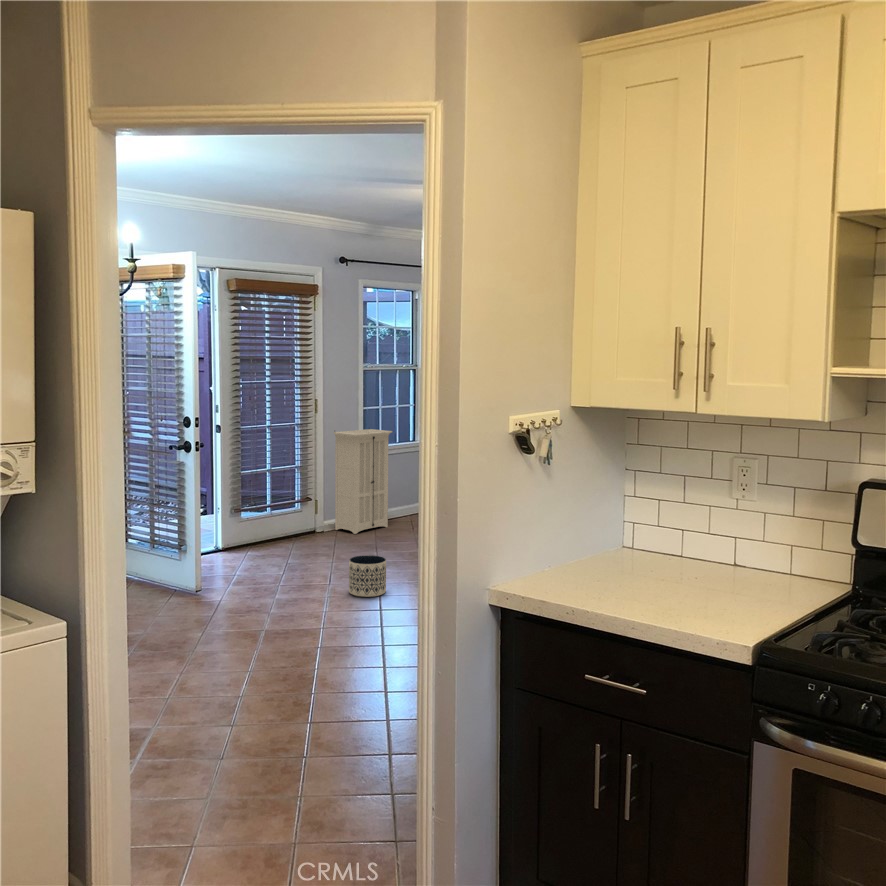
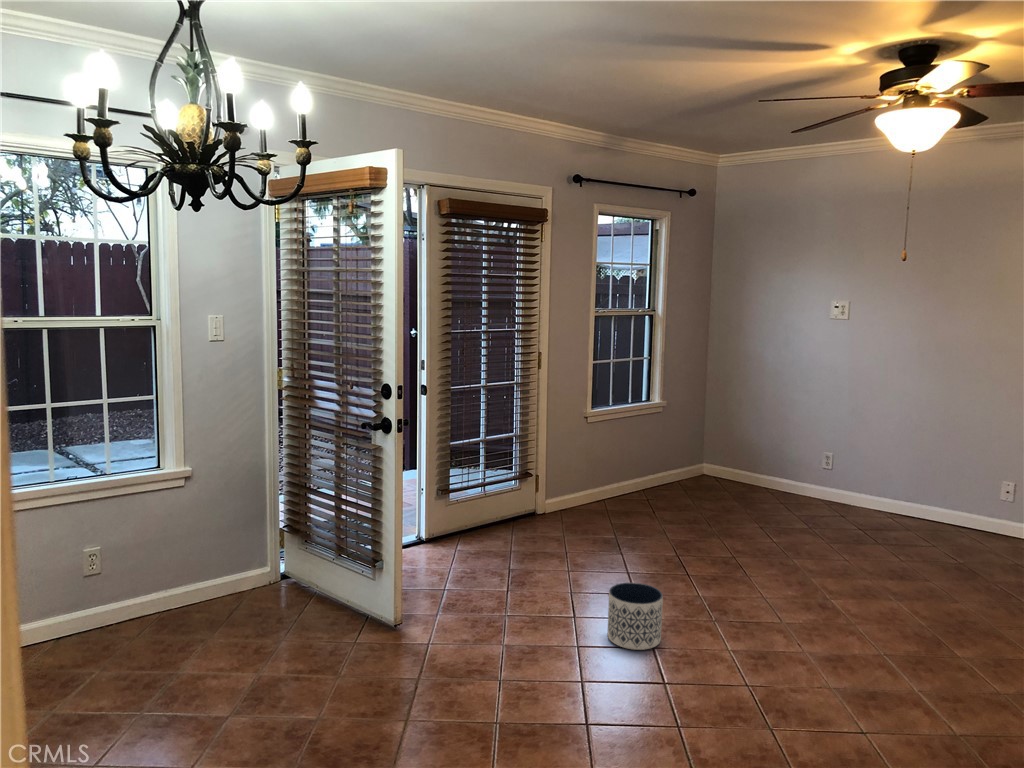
storage cabinet: present [334,429,392,534] -> none [559,386,630,519]

